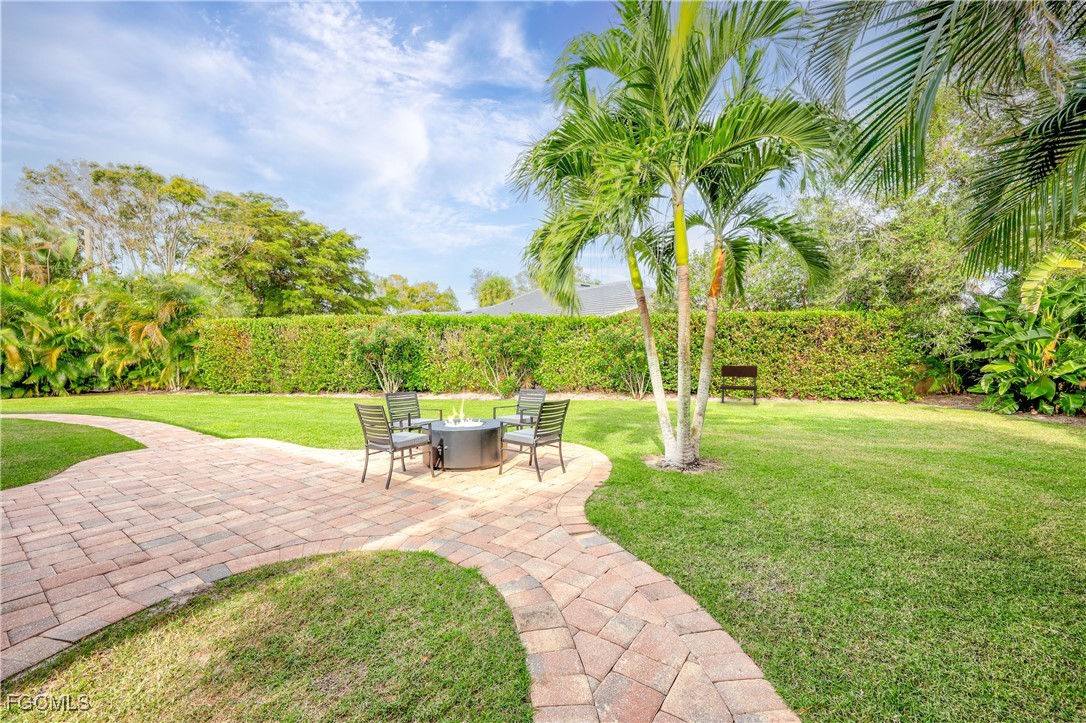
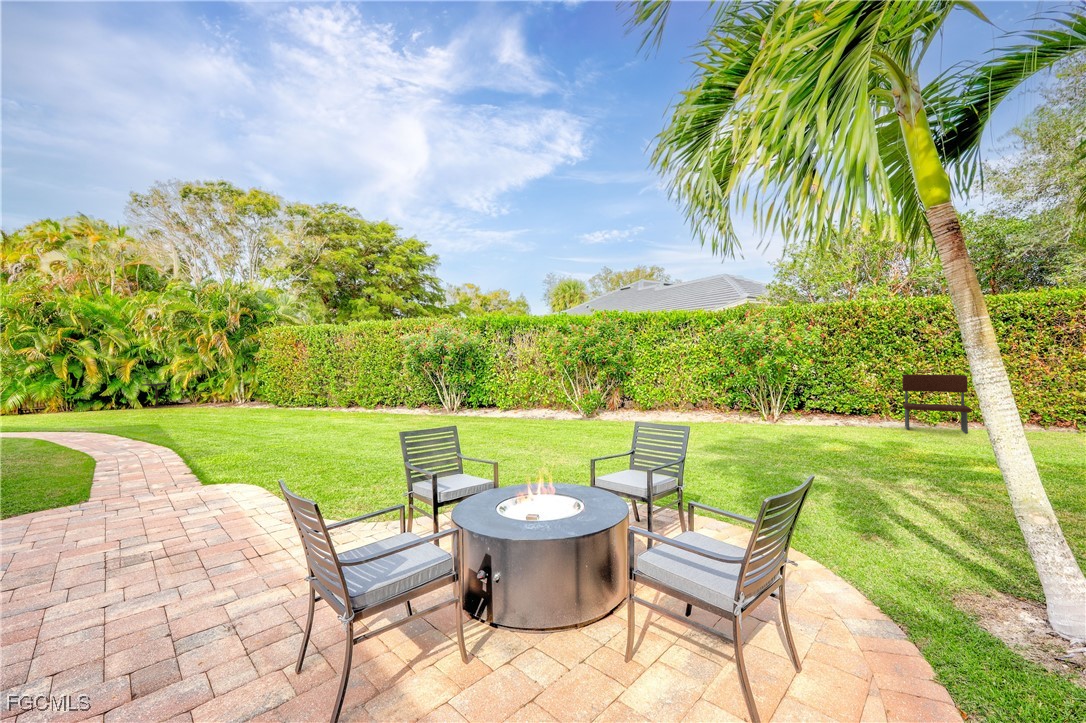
pedestal table: none [67,371,100,395] -> present [142,383,170,408]

